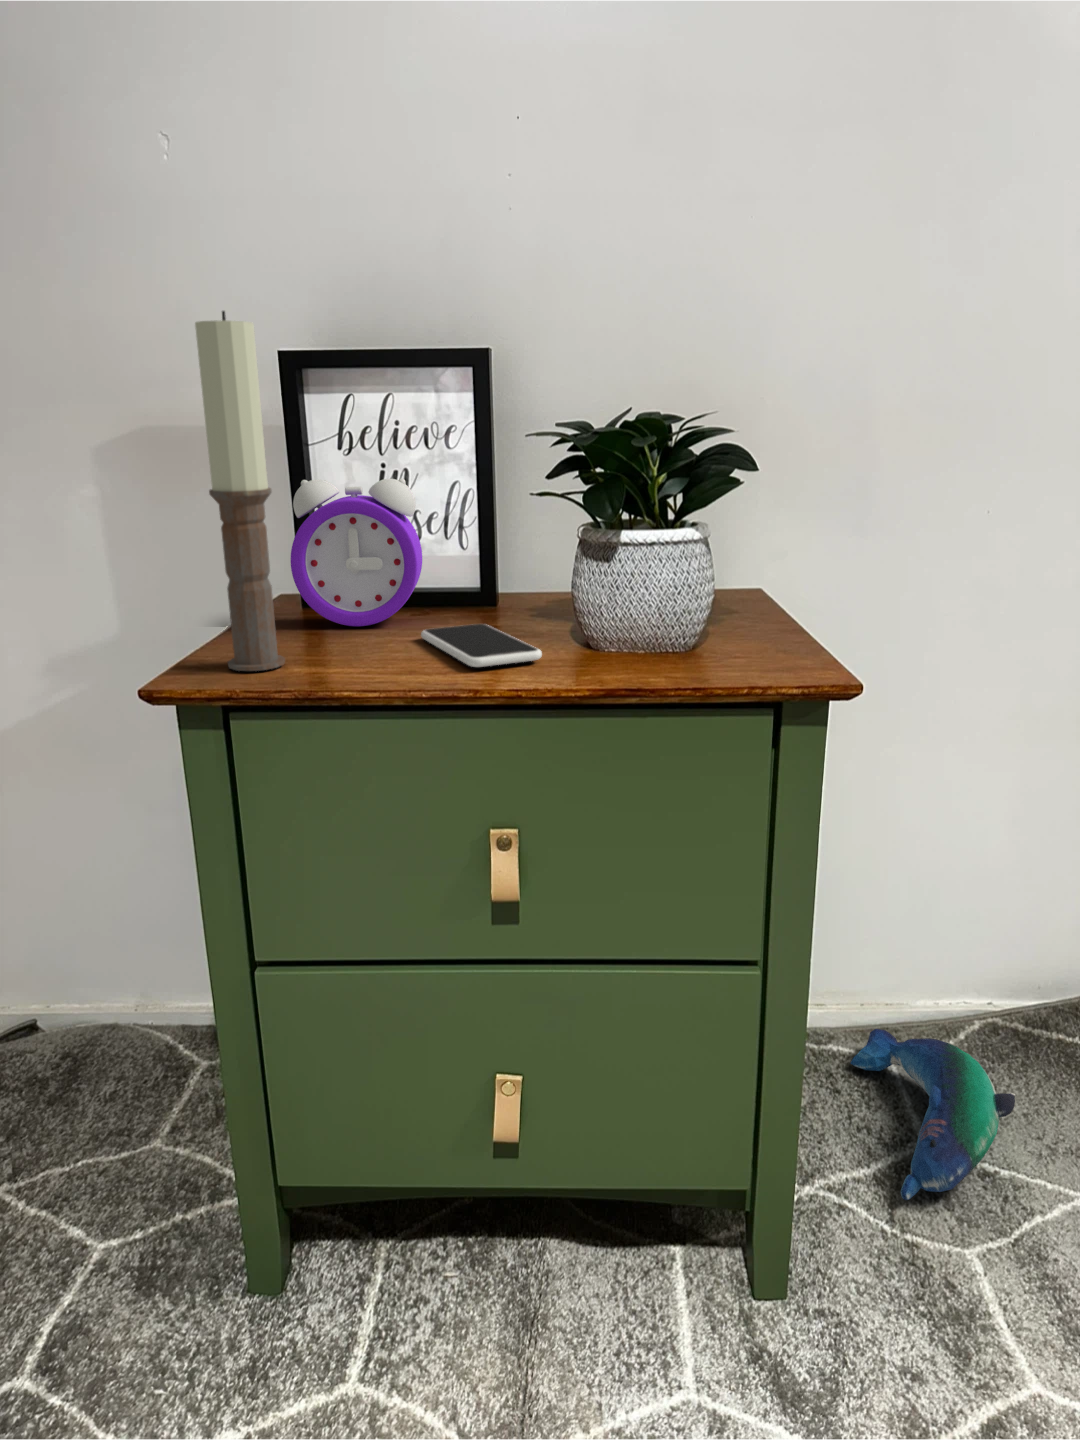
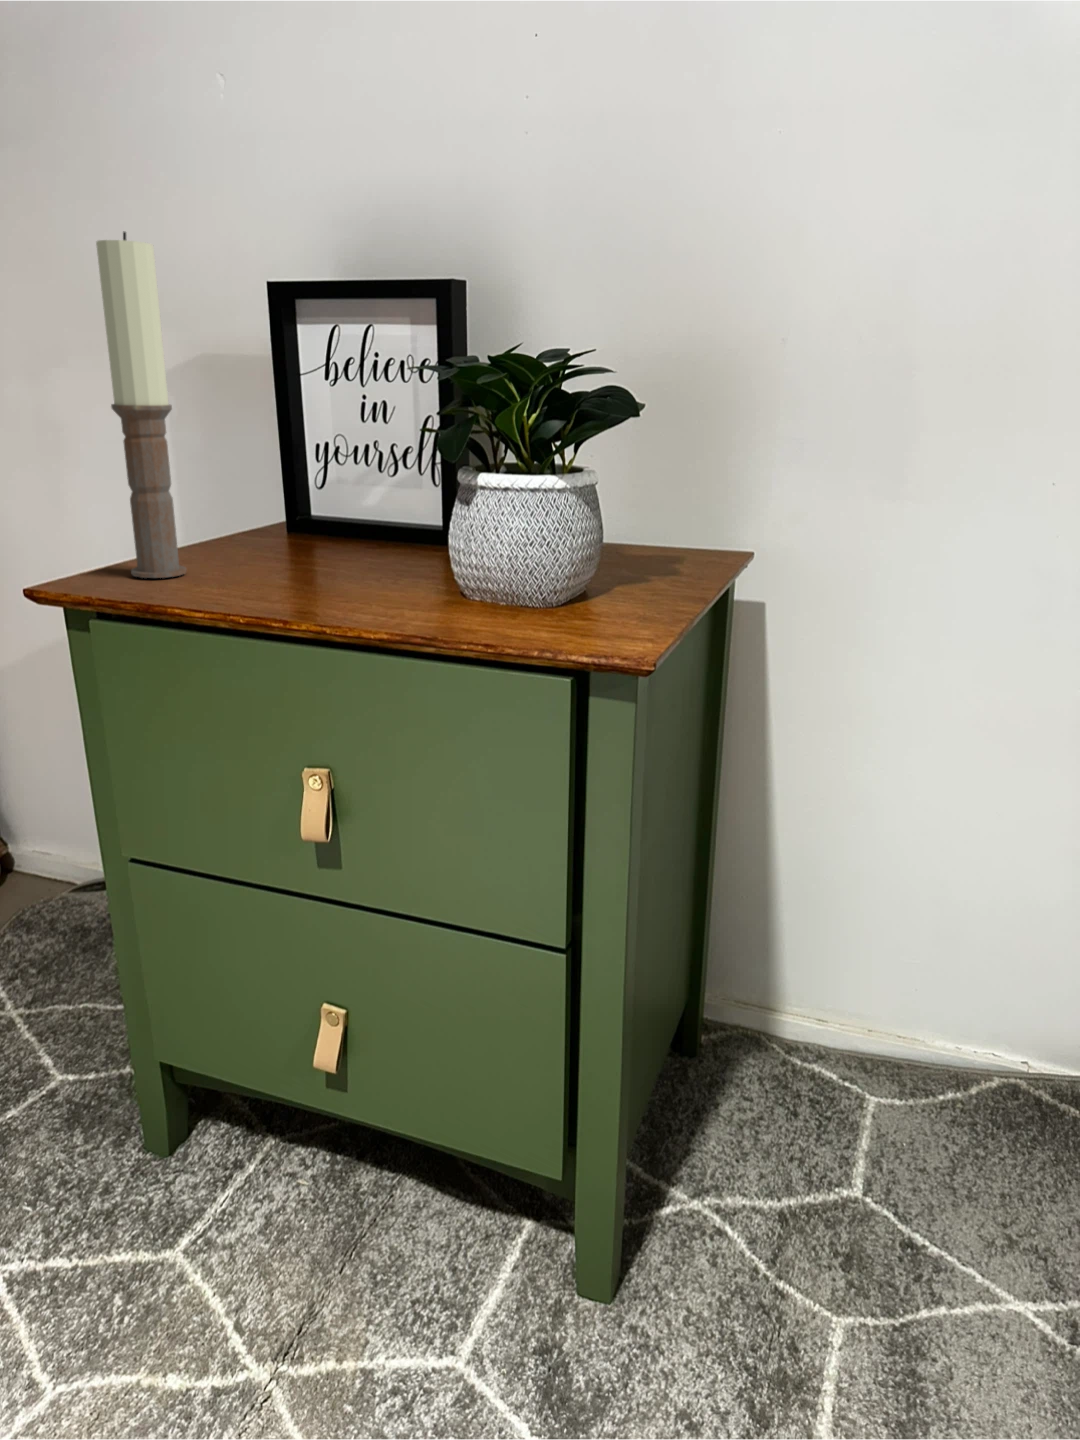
alarm clock: present [291,479,422,626] -> none [247,406,380,552]
smartphone: present [421,624,542,667] -> none [320,559,407,595]
plush toy: present [850,1029,1015,1200] -> none [790,1061,964,1249]

